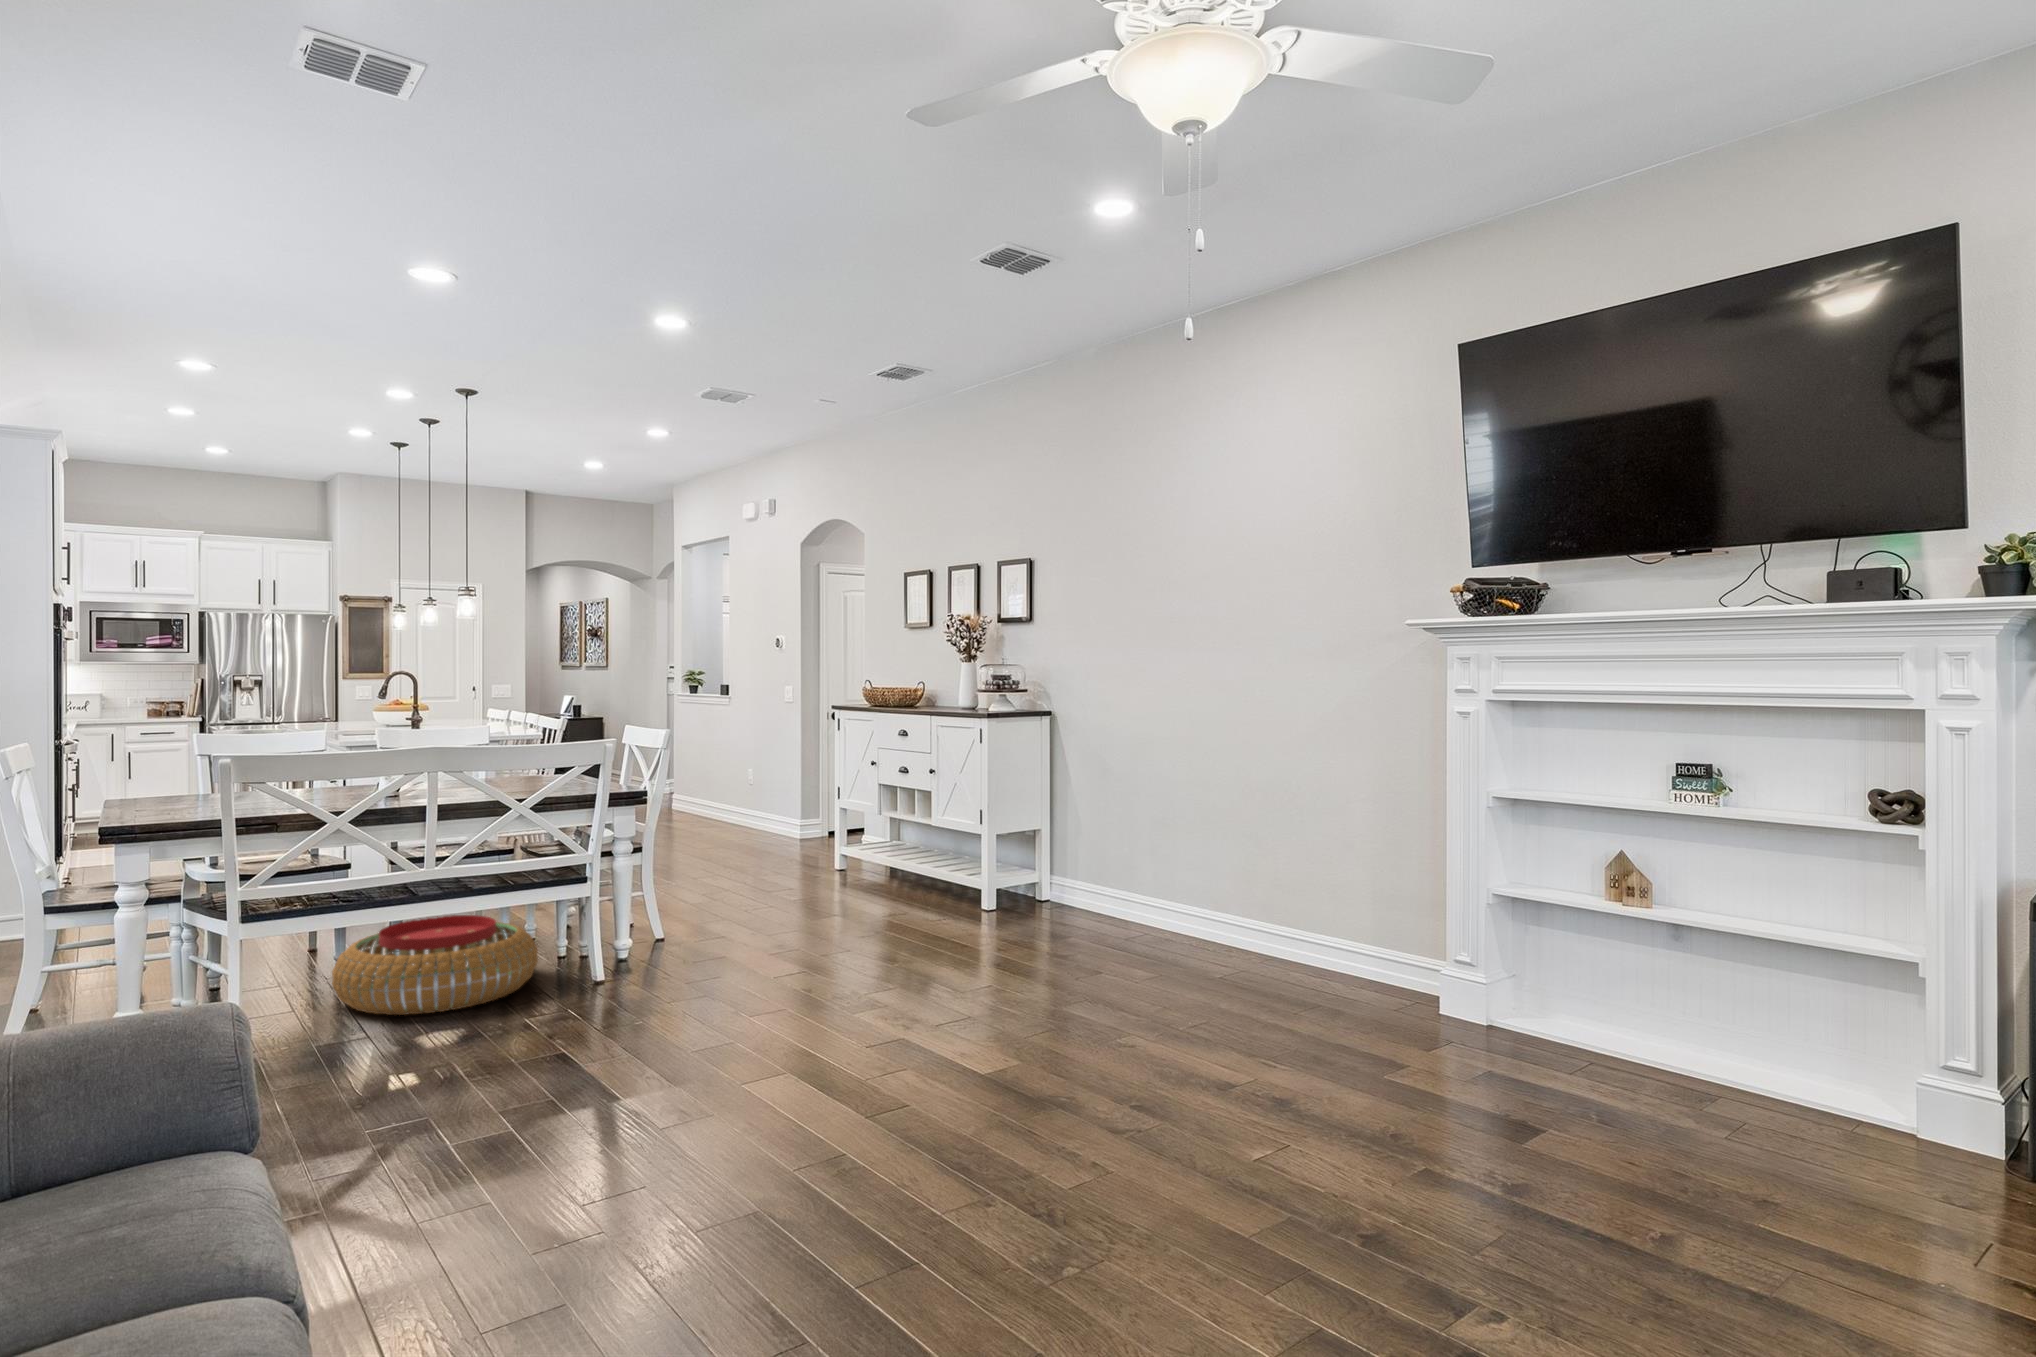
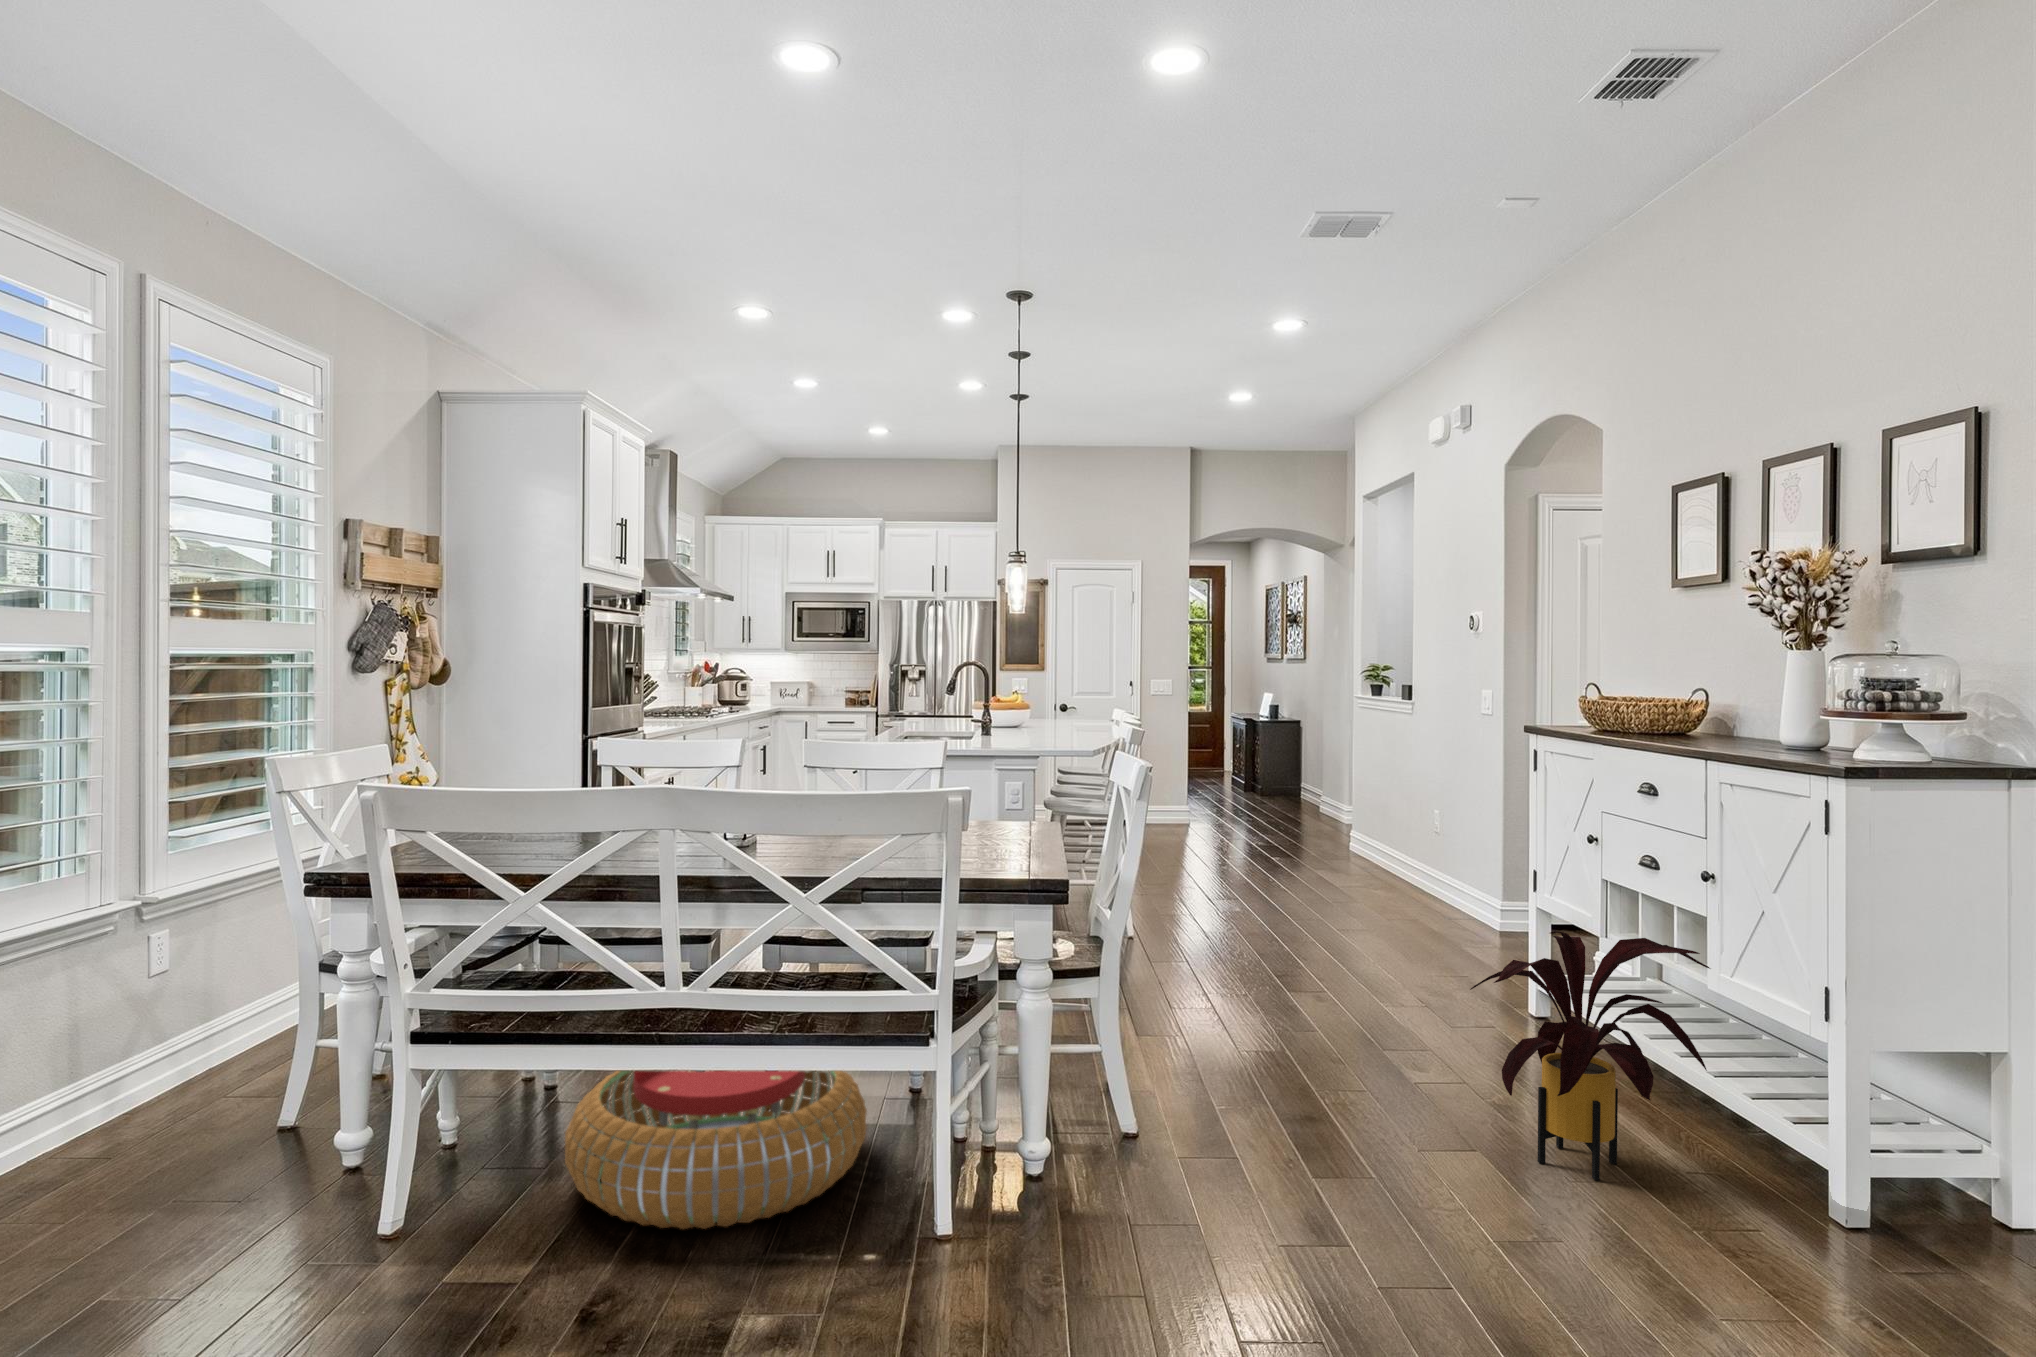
house plant: none [835,799,942,915] -> present [1470,931,1710,1180]

